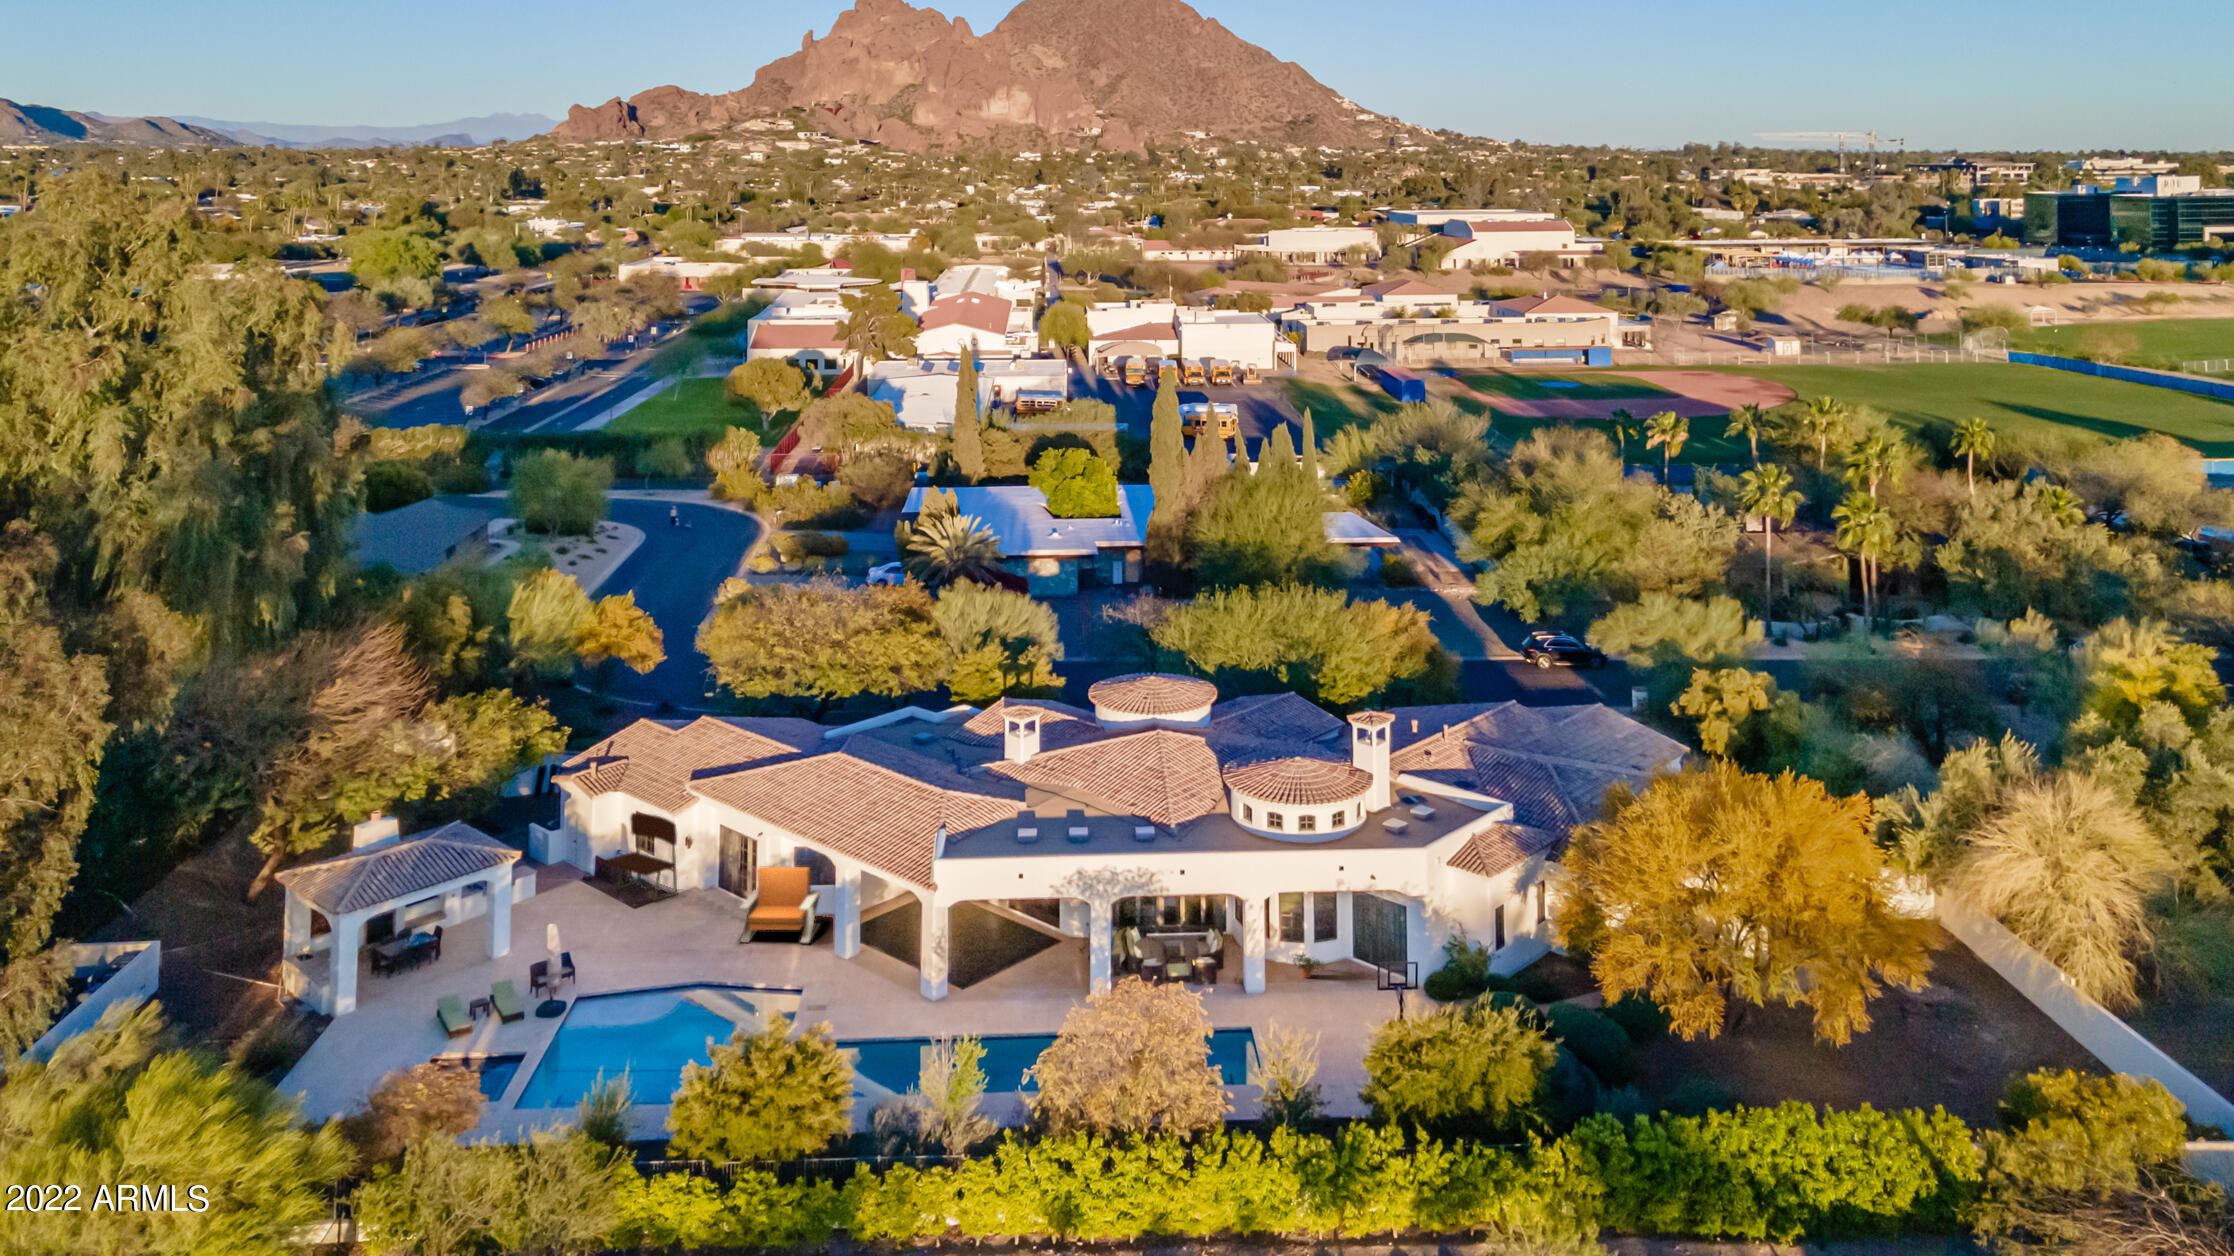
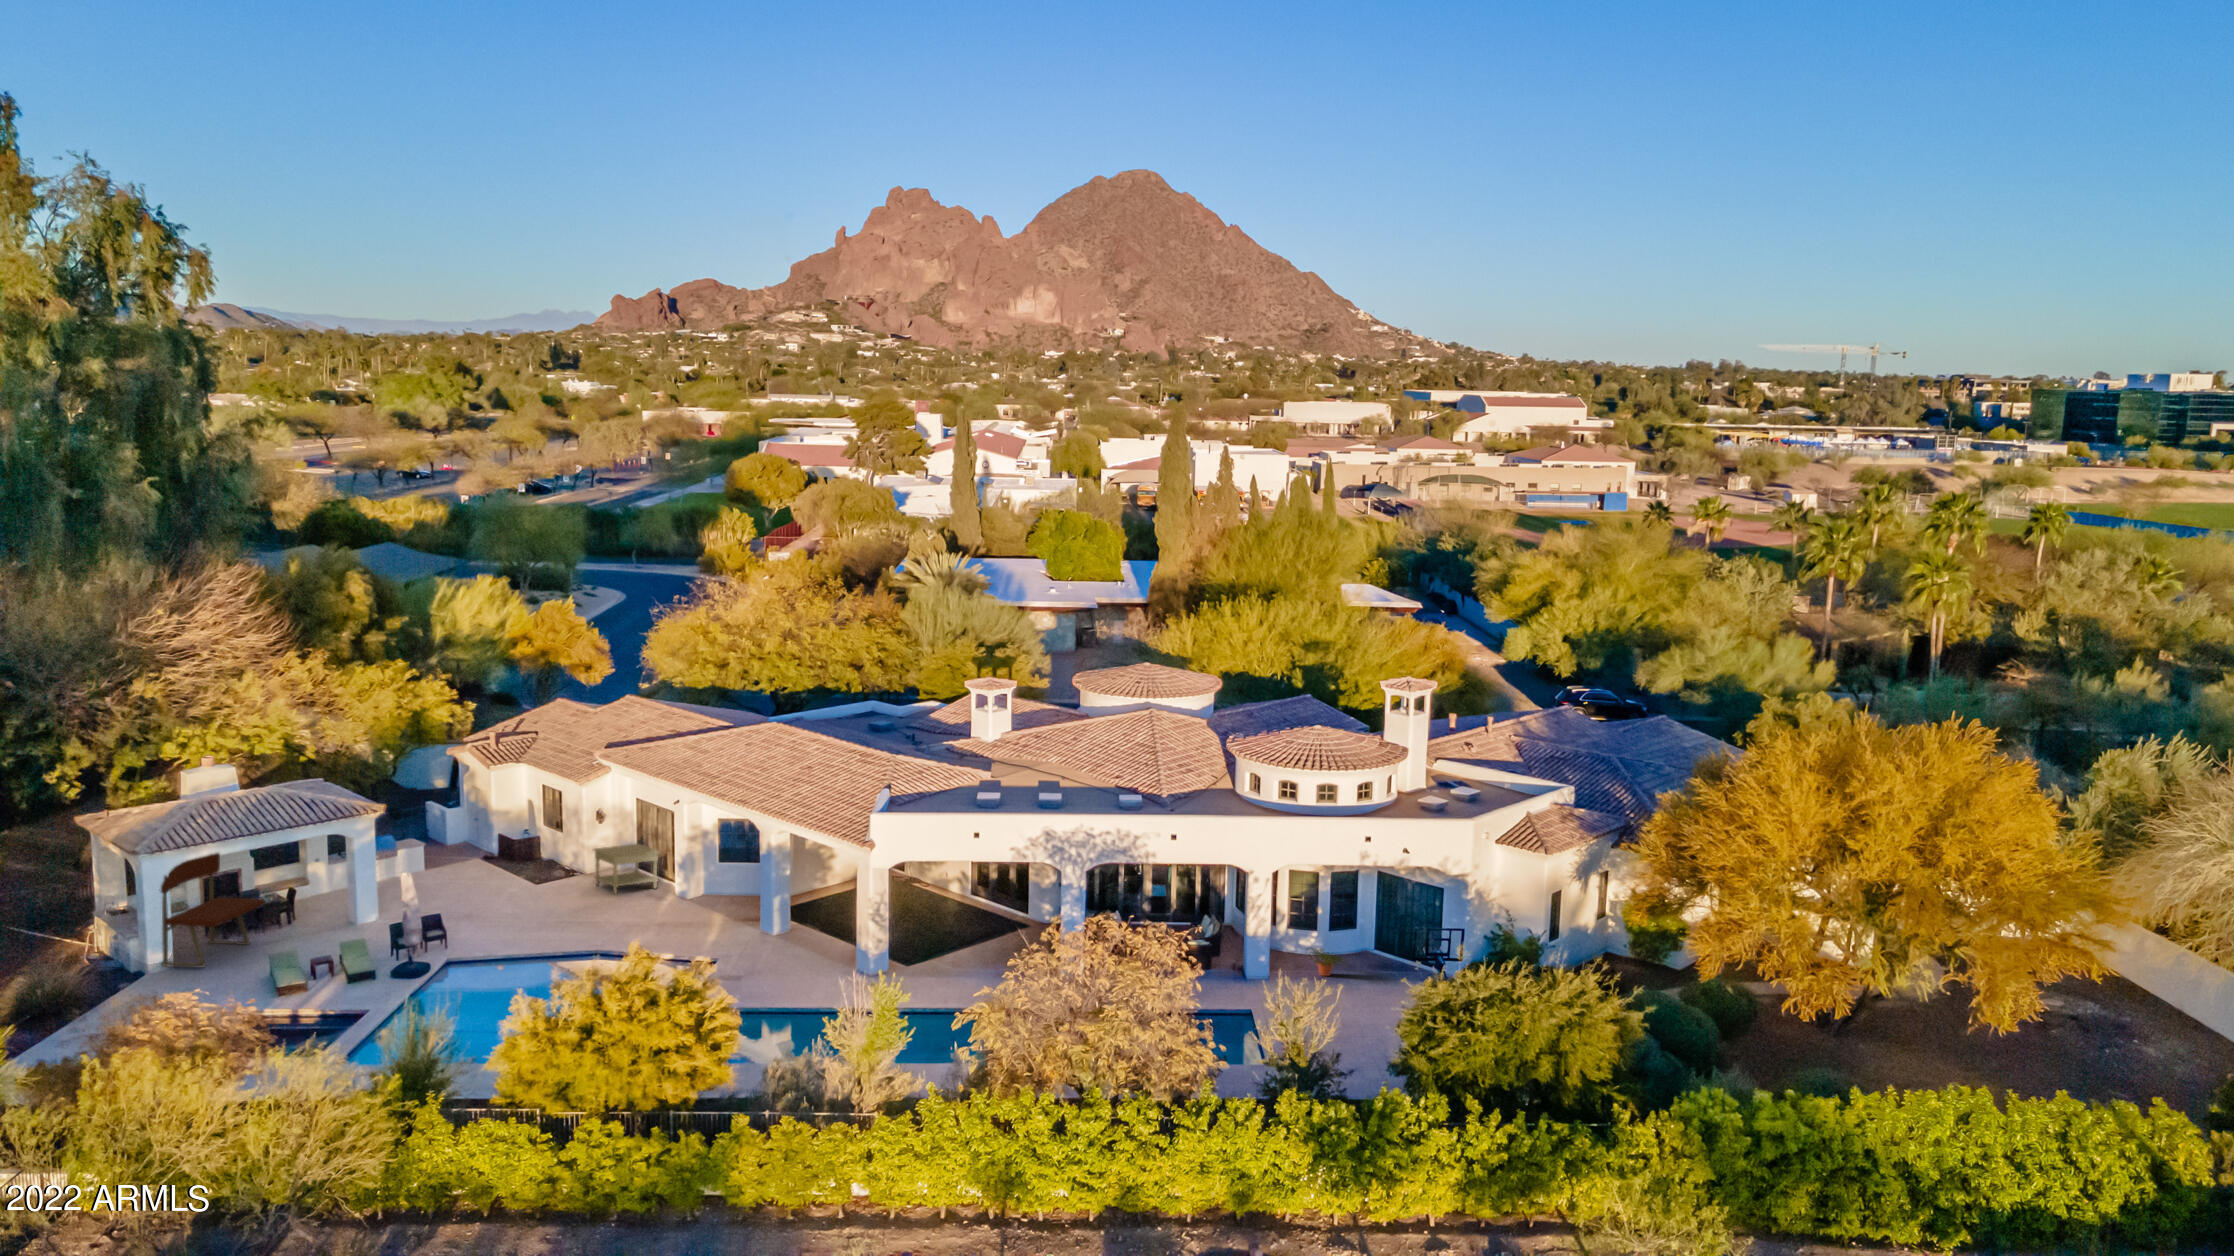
bench: present [605,813,678,902] -> present [161,853,265,967]
side table: none [688,865,746,913] -> present [594,844,660,894]
lounge chair: present [740,867,820,943] -> none [646,836,747,925]

